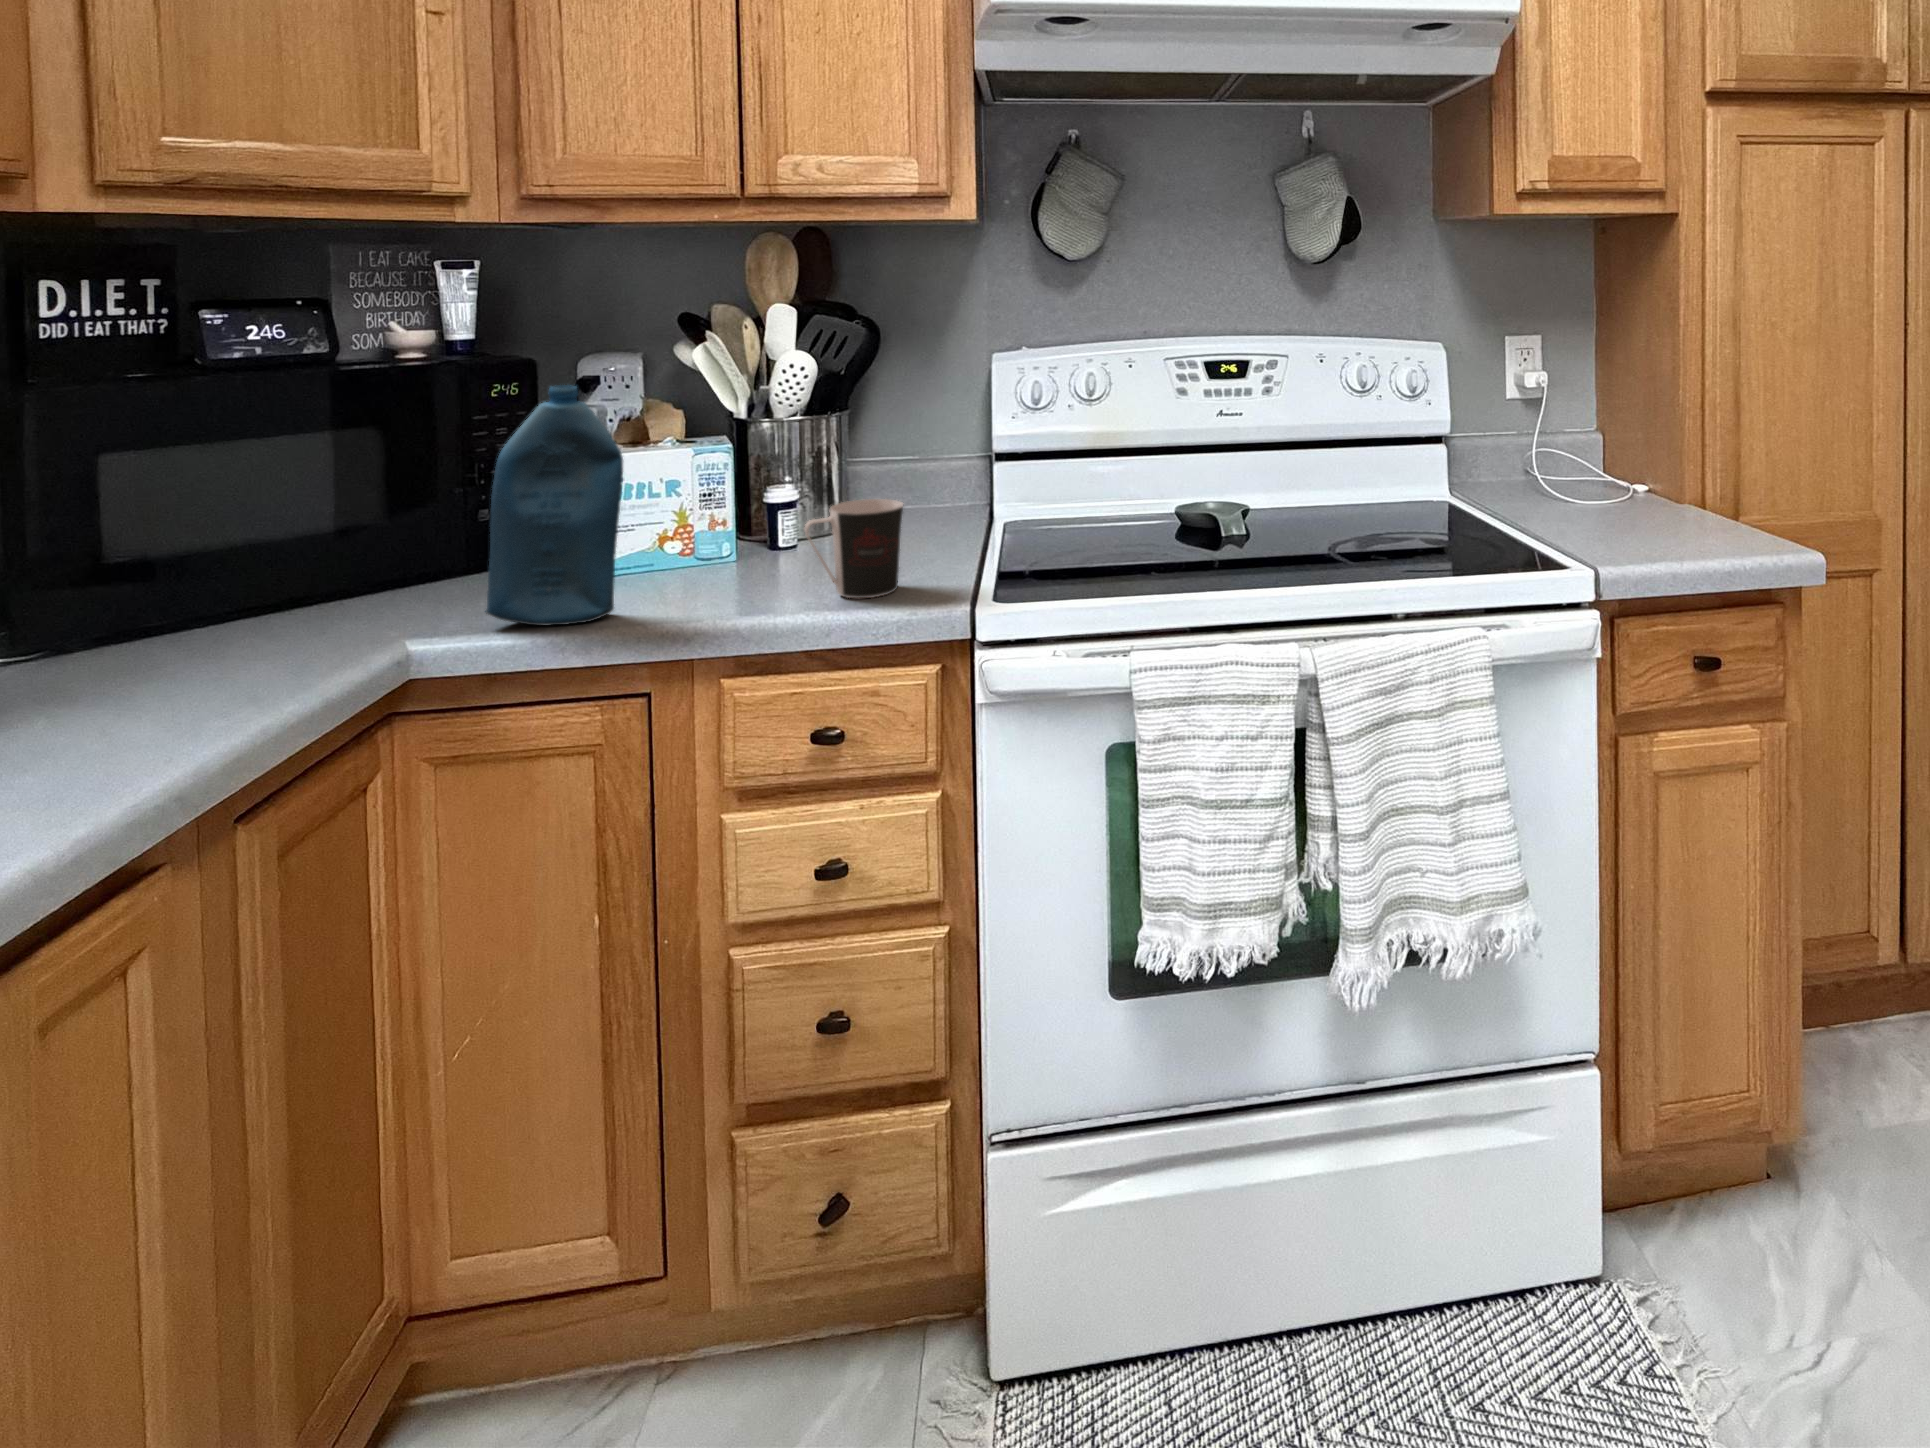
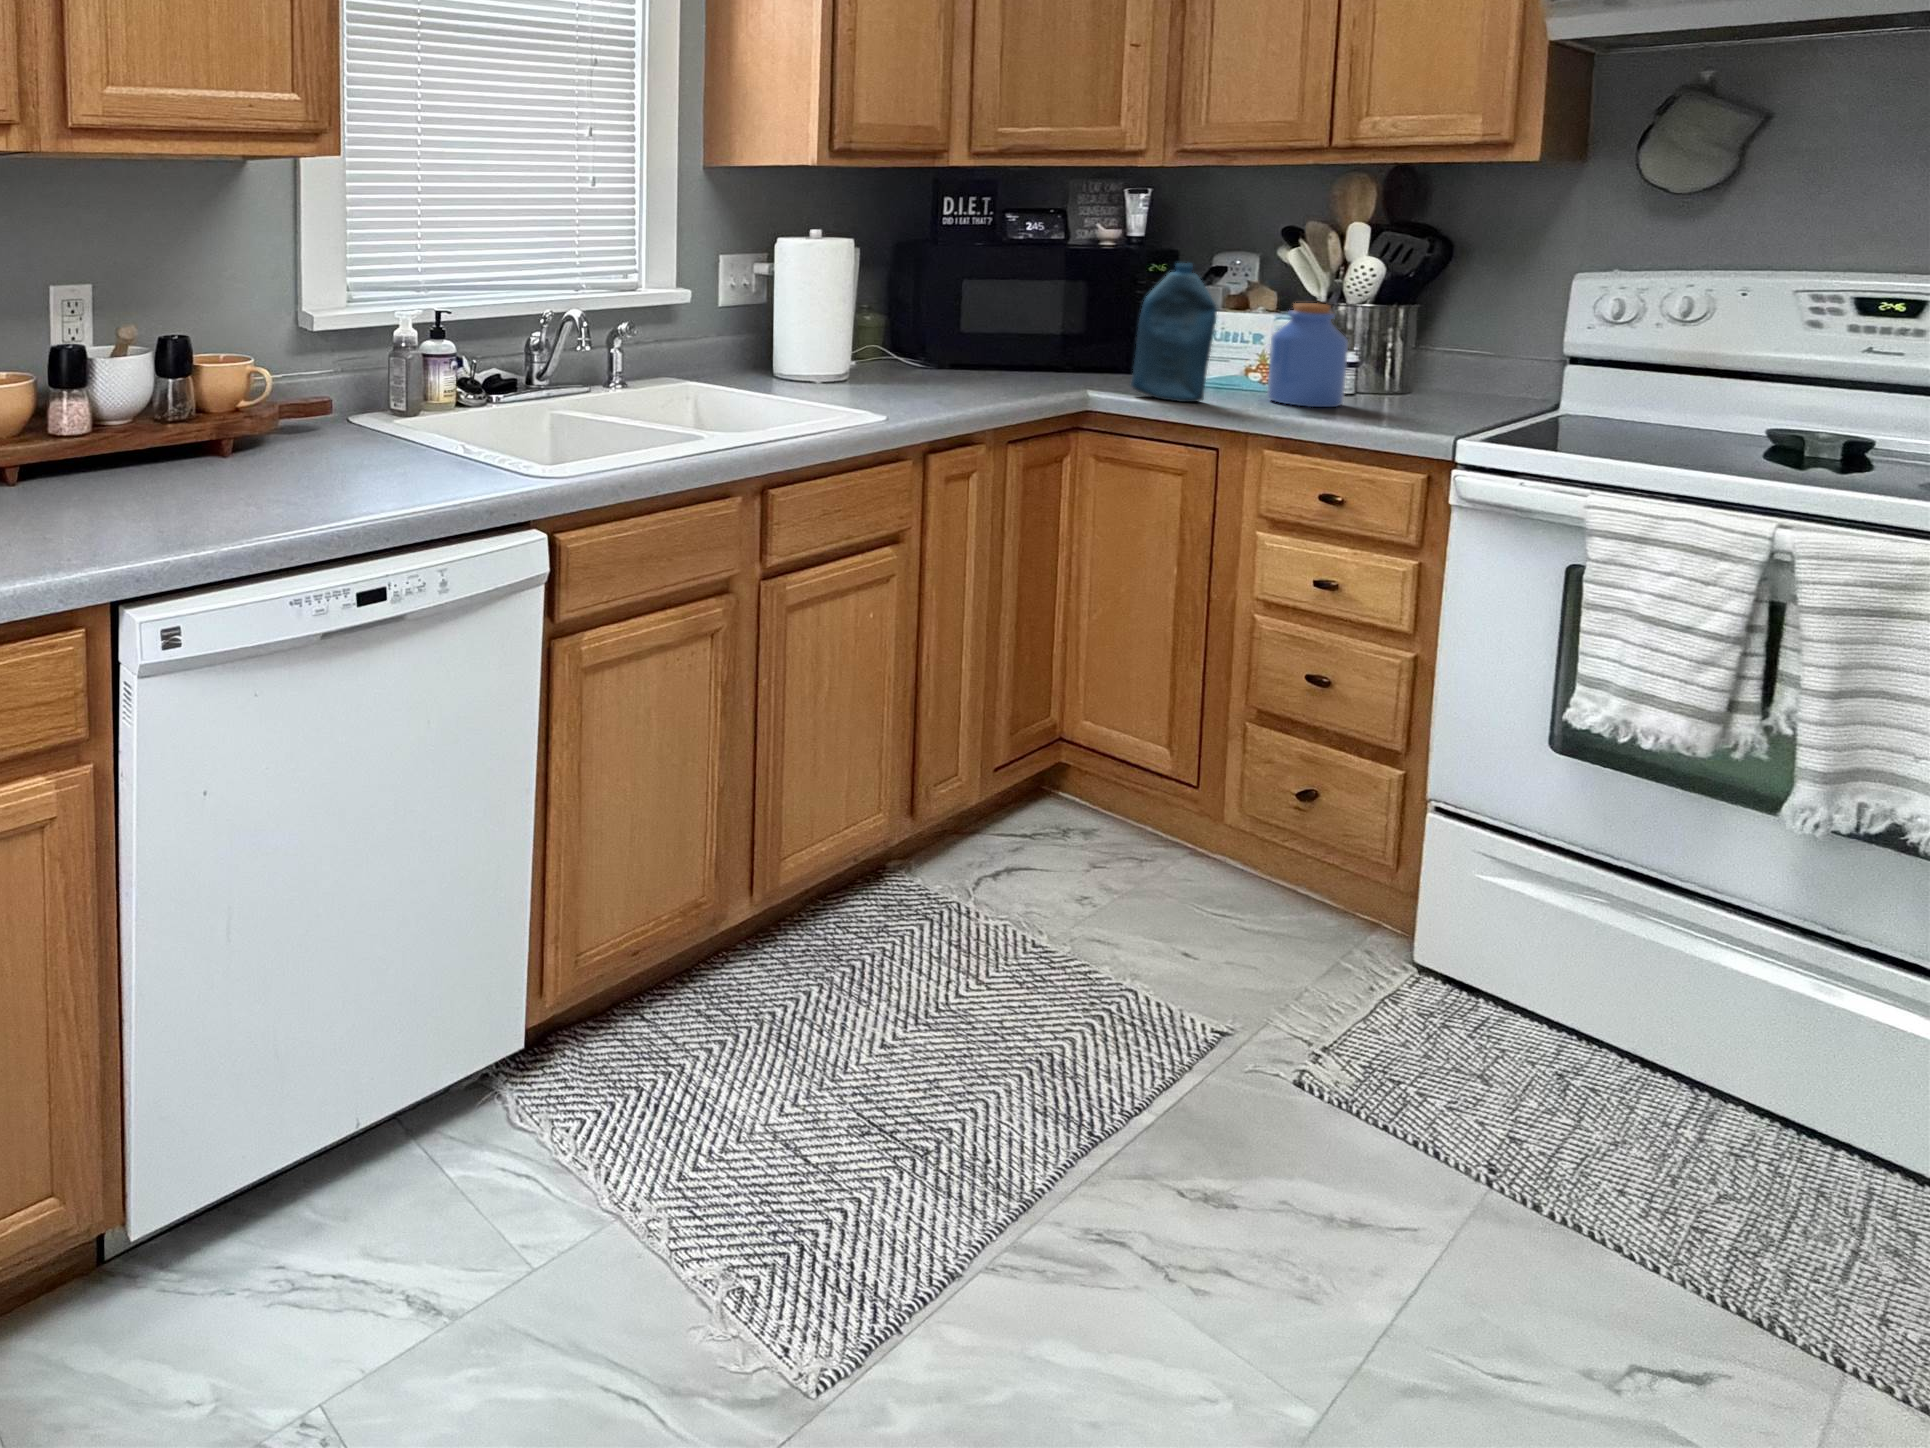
jar: none [697,426,798,584] -> present [1267,303,1348,407]
coffee cup: present [805,499,903,598] -> none [1337,359,1421,425]

